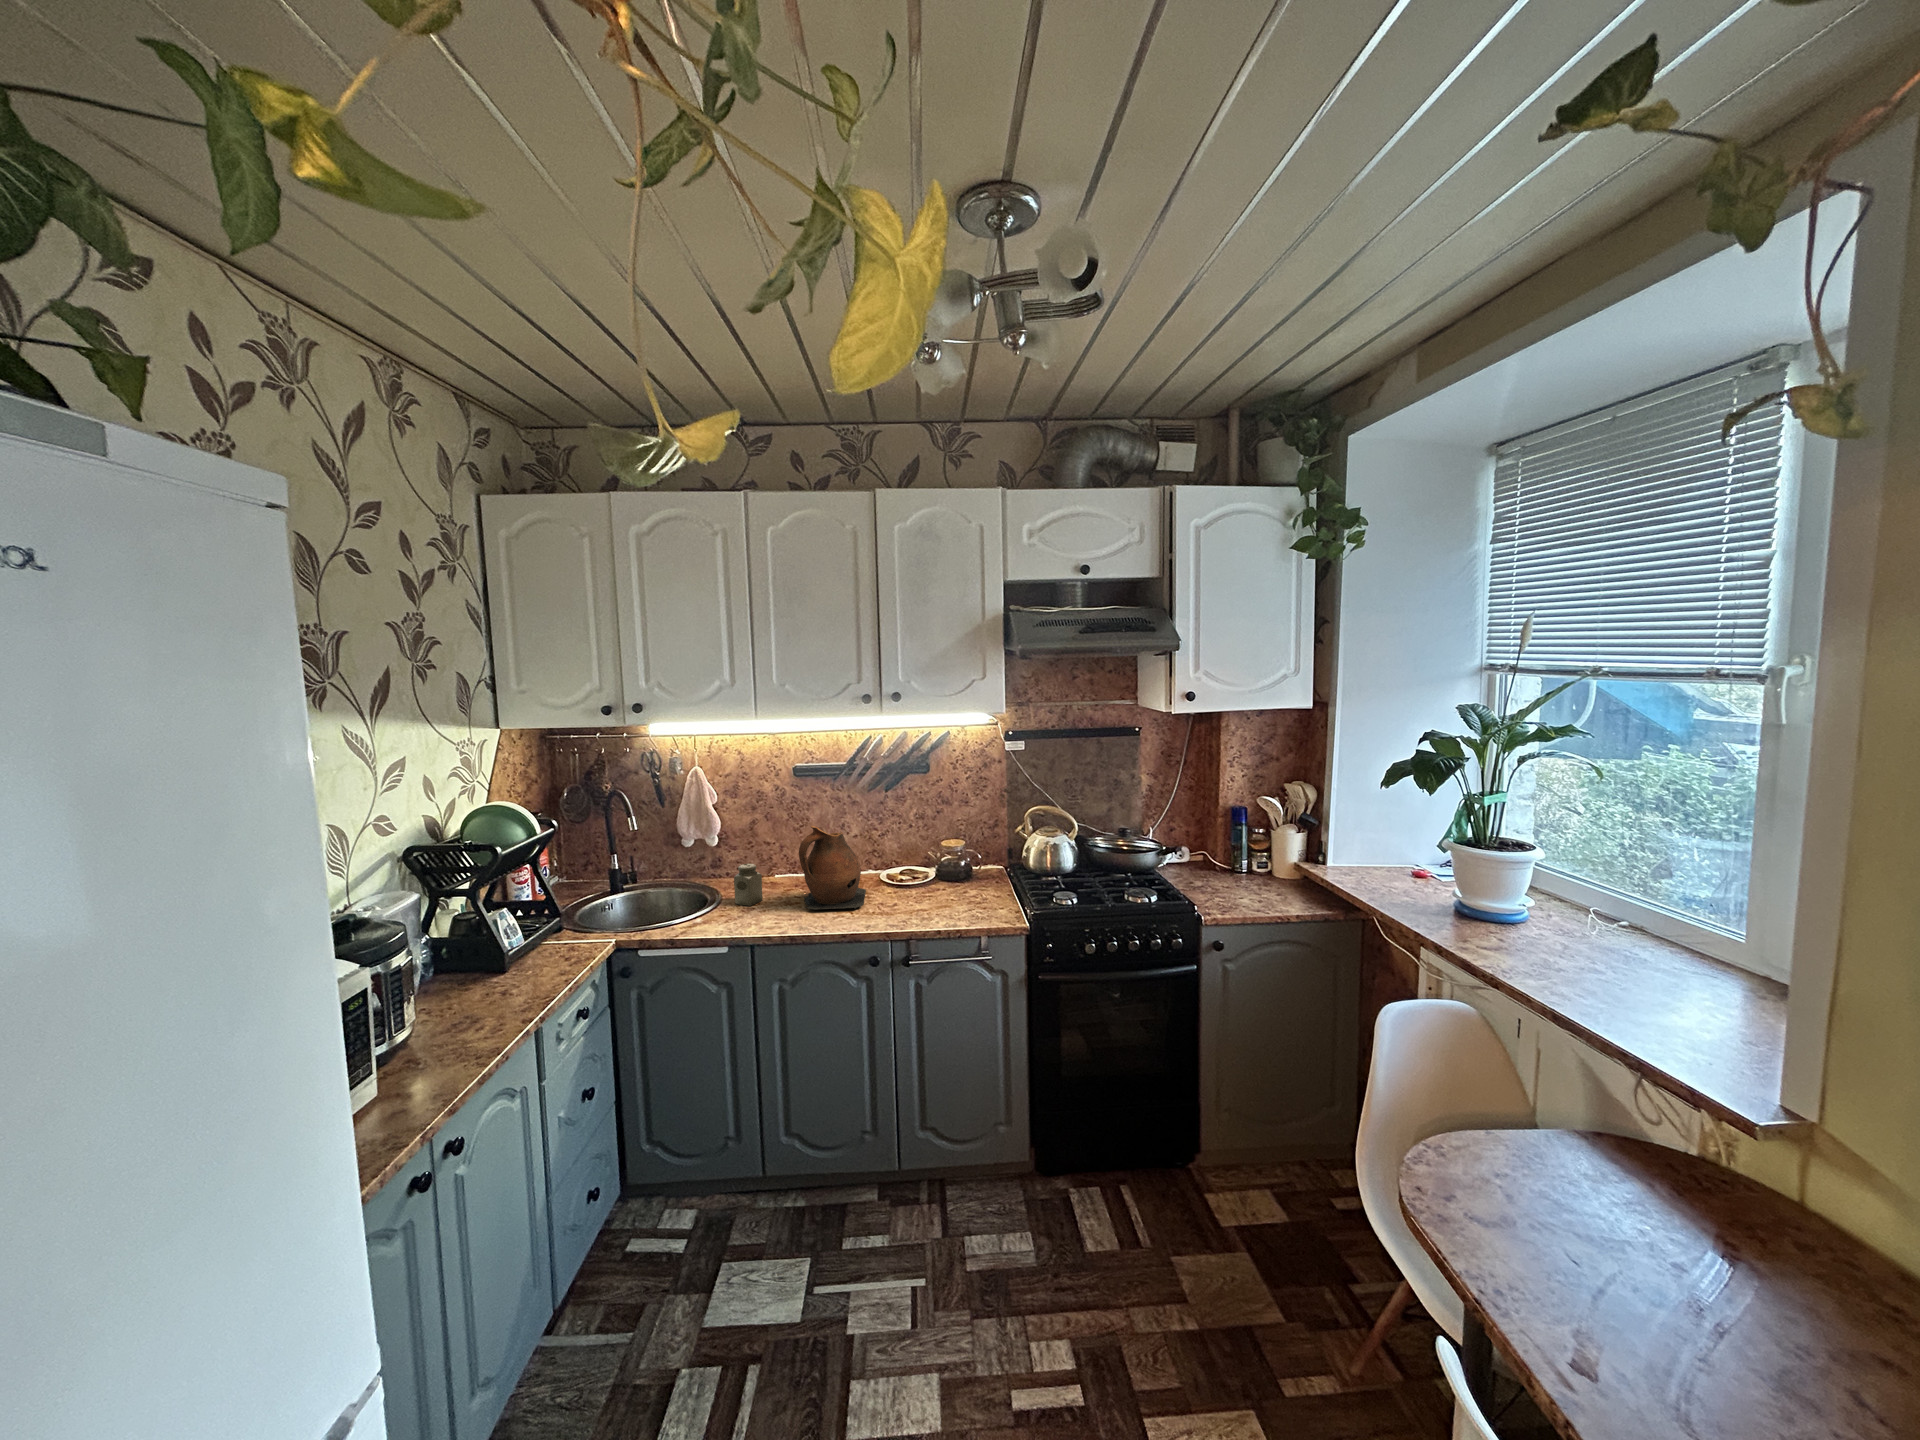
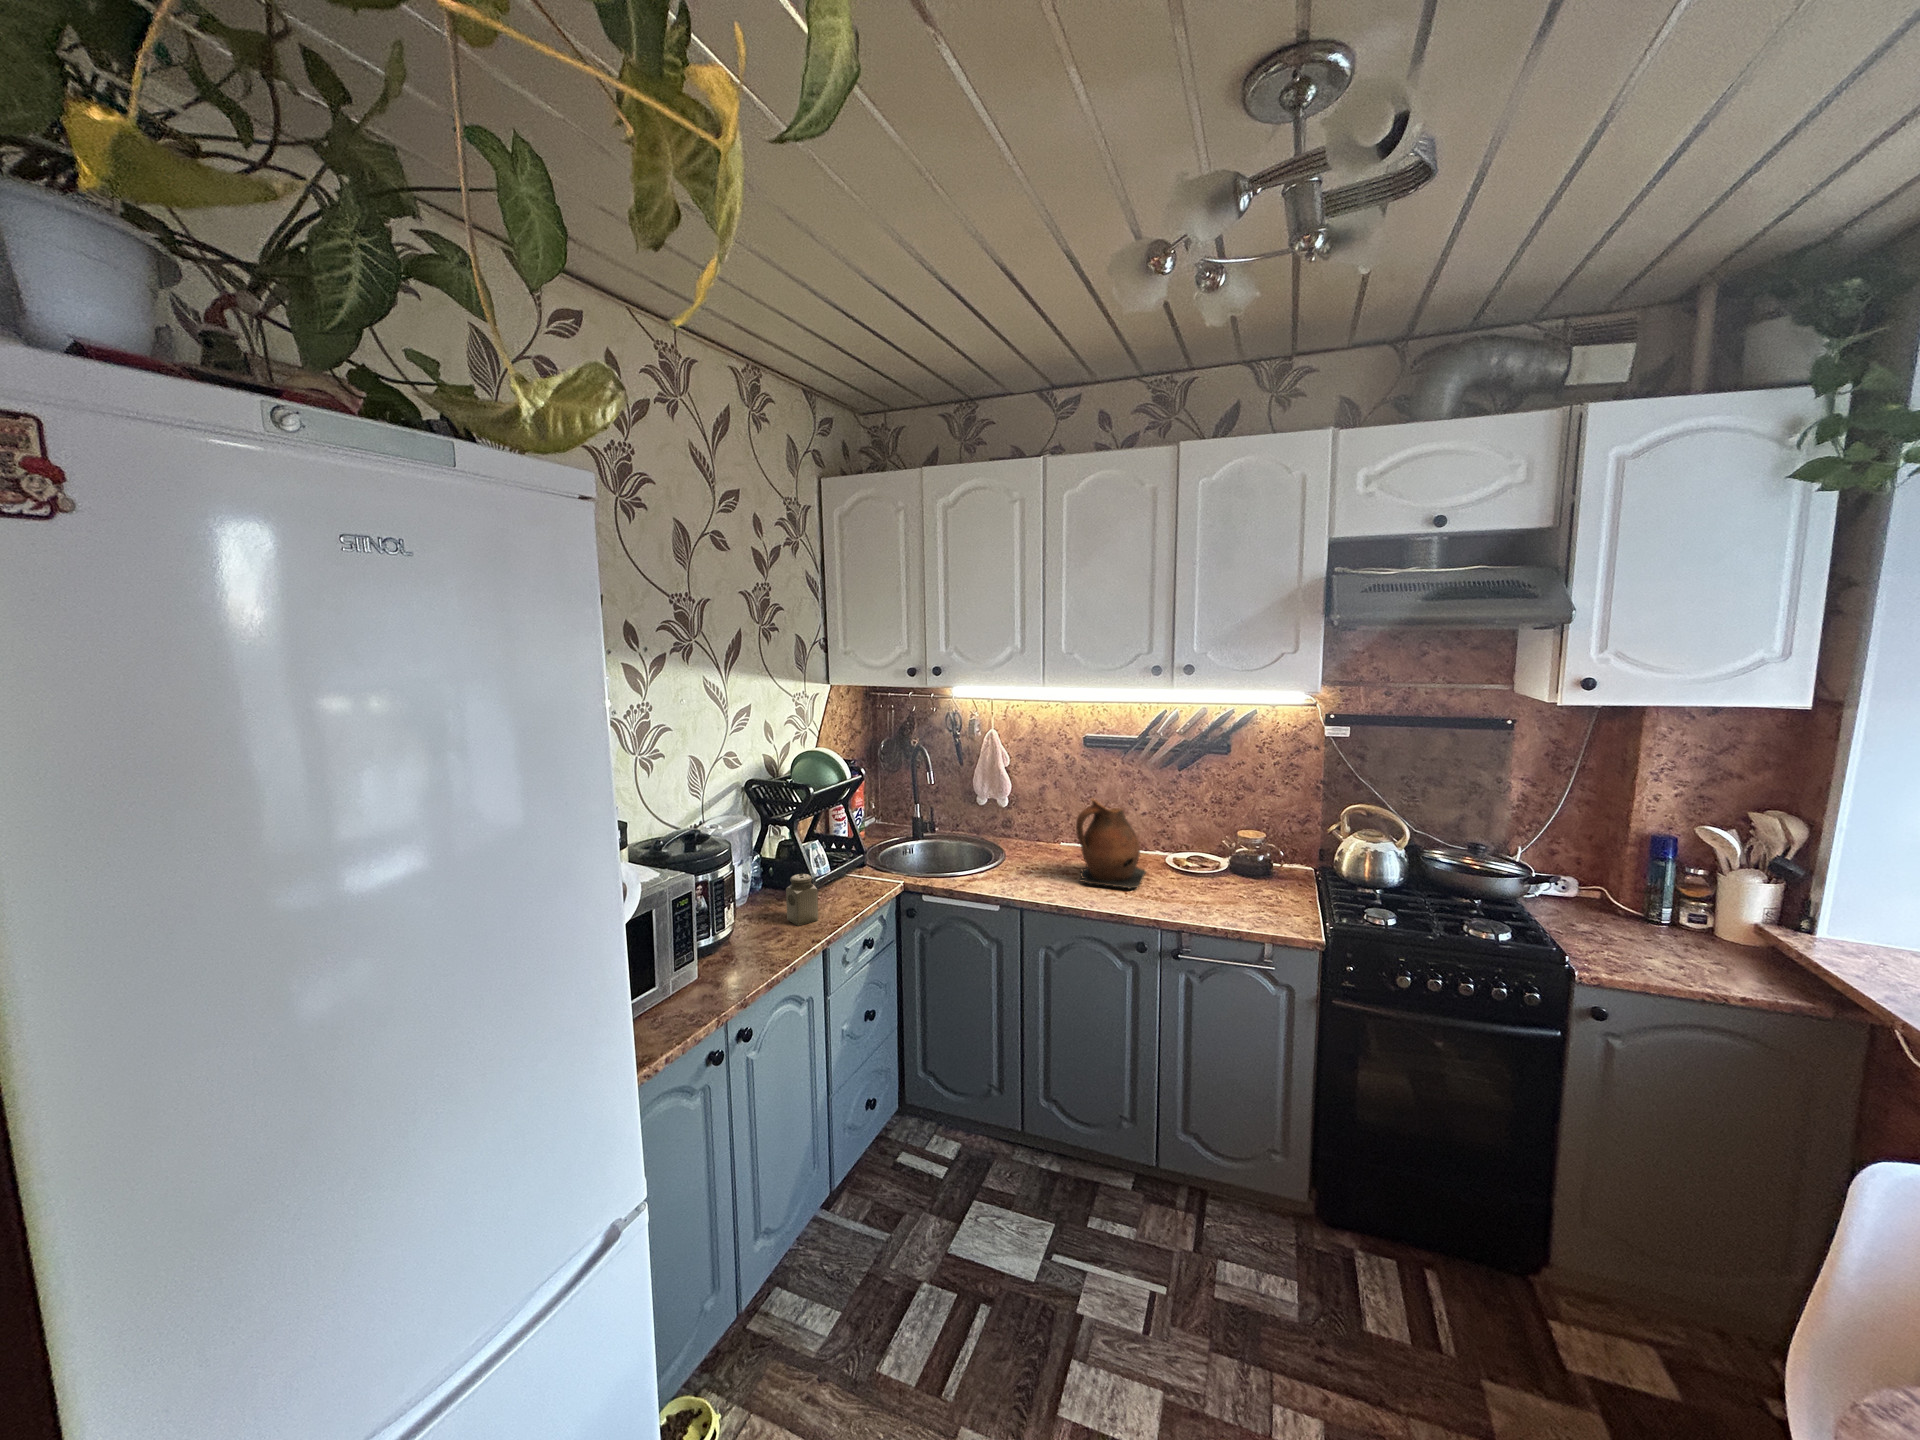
salt shaker: present [734,864,763,906] -> present [786,874,818,926]

